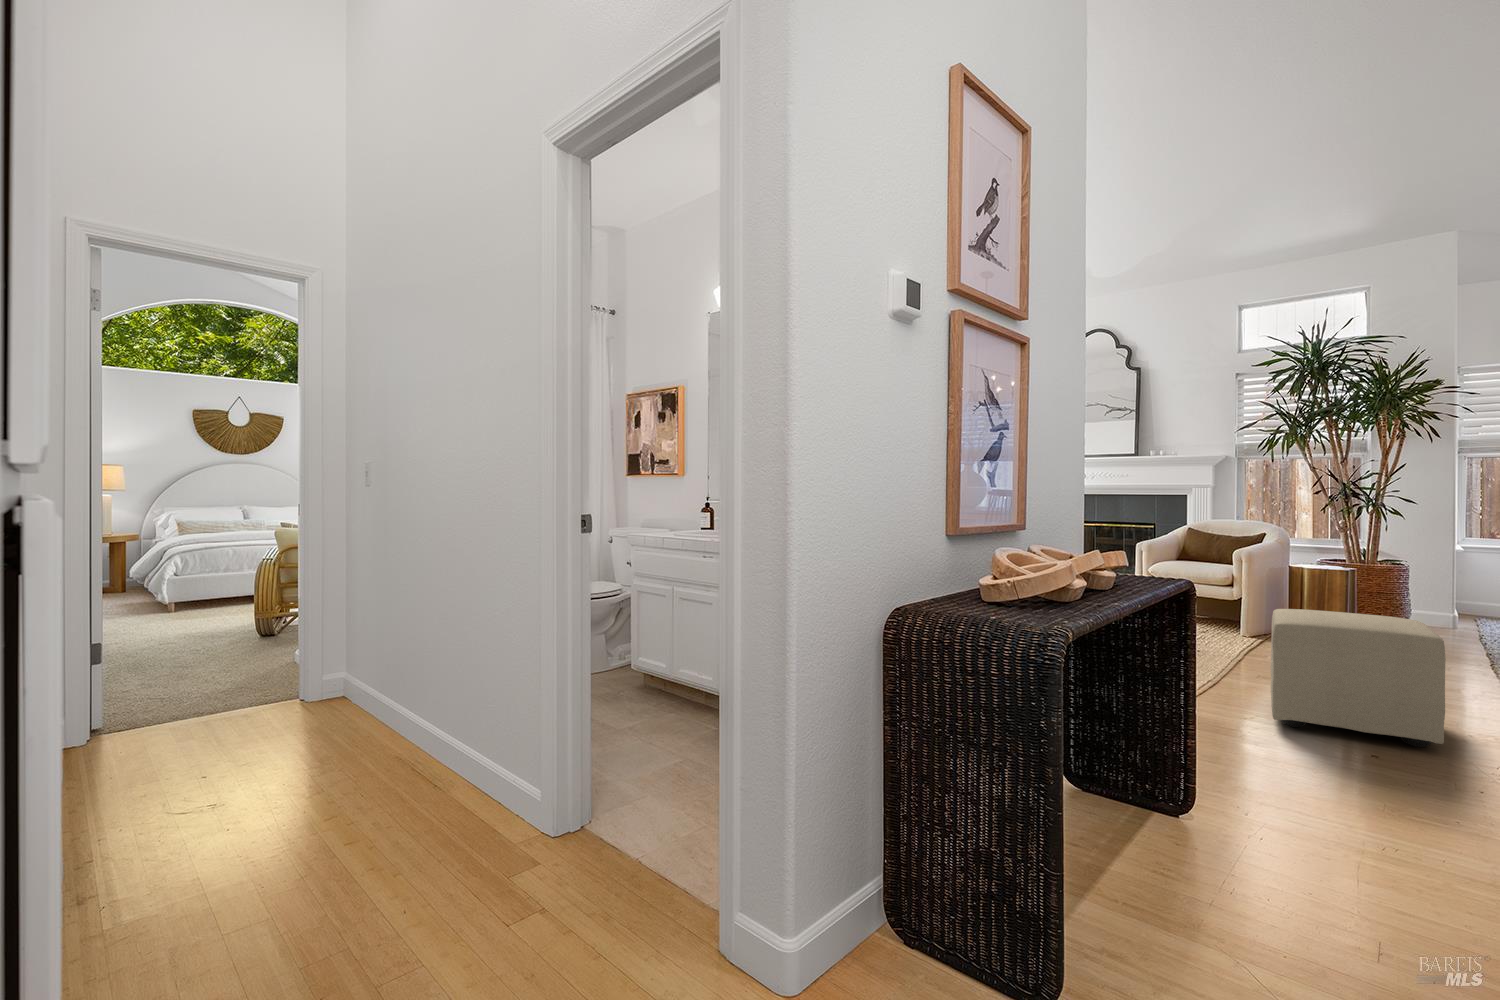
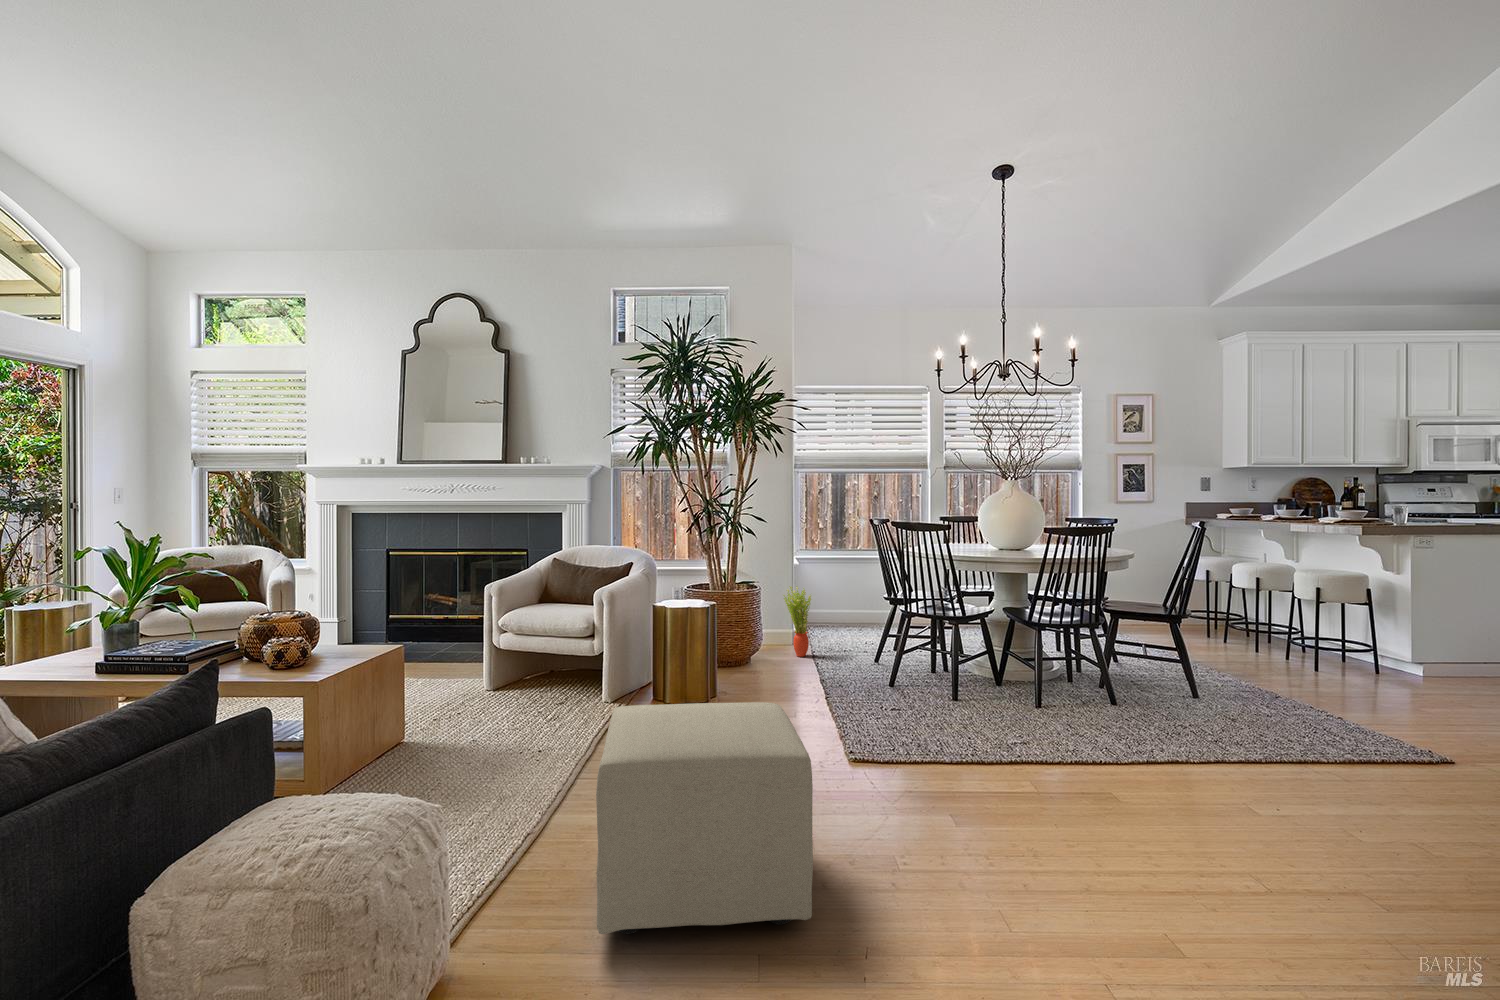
potted plant: none [1436,566,1477,636] -> present [784,586,811,657]

